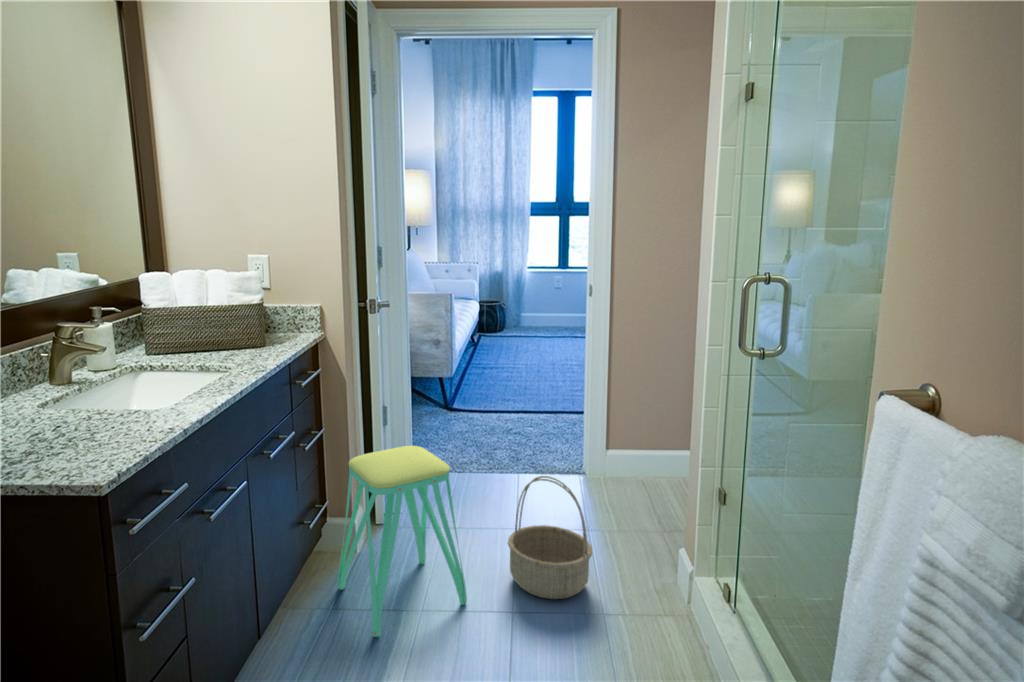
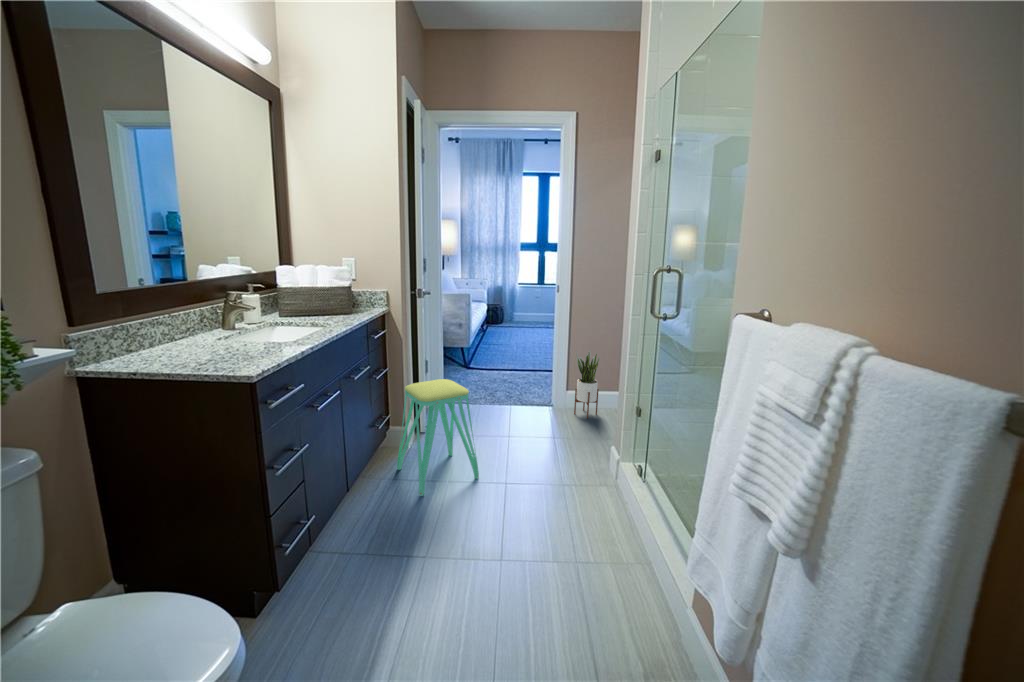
potted plant: none [617,386,657,495] -> present [574,350,600,419]
basket: present [508,476,592,599] -> none [505,399,558,476]

